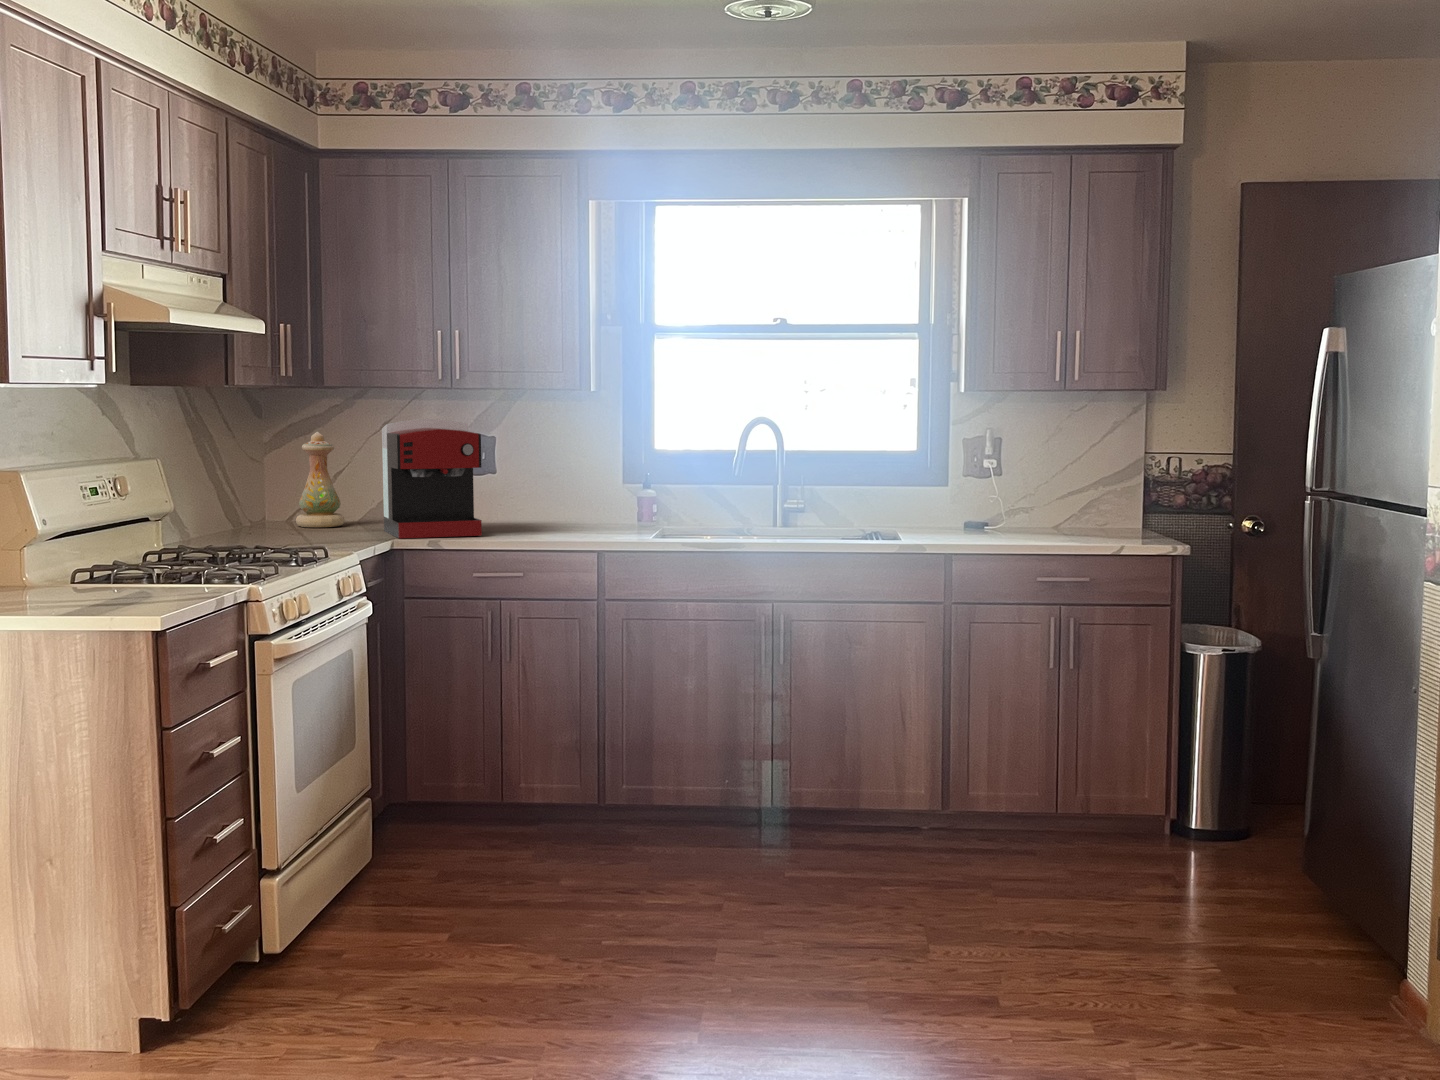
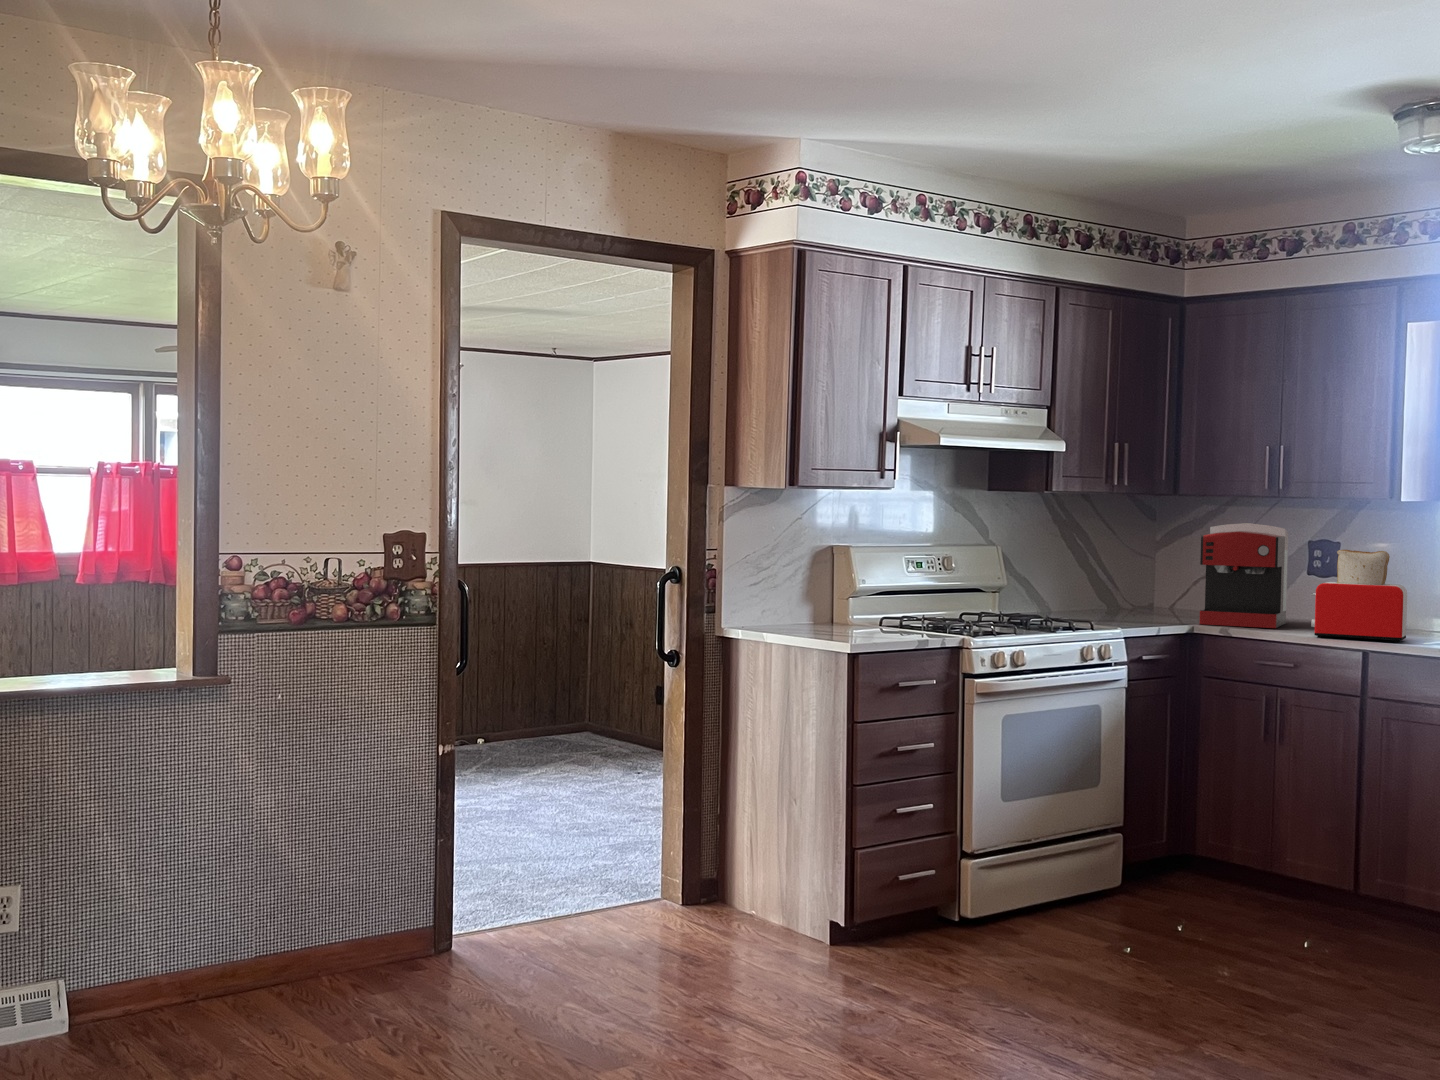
vase: present [296,432,345,527] -> none [1153,533,1195,613]
toaster: none [533,445,629,542] -> present [1311,550,1407,642]

